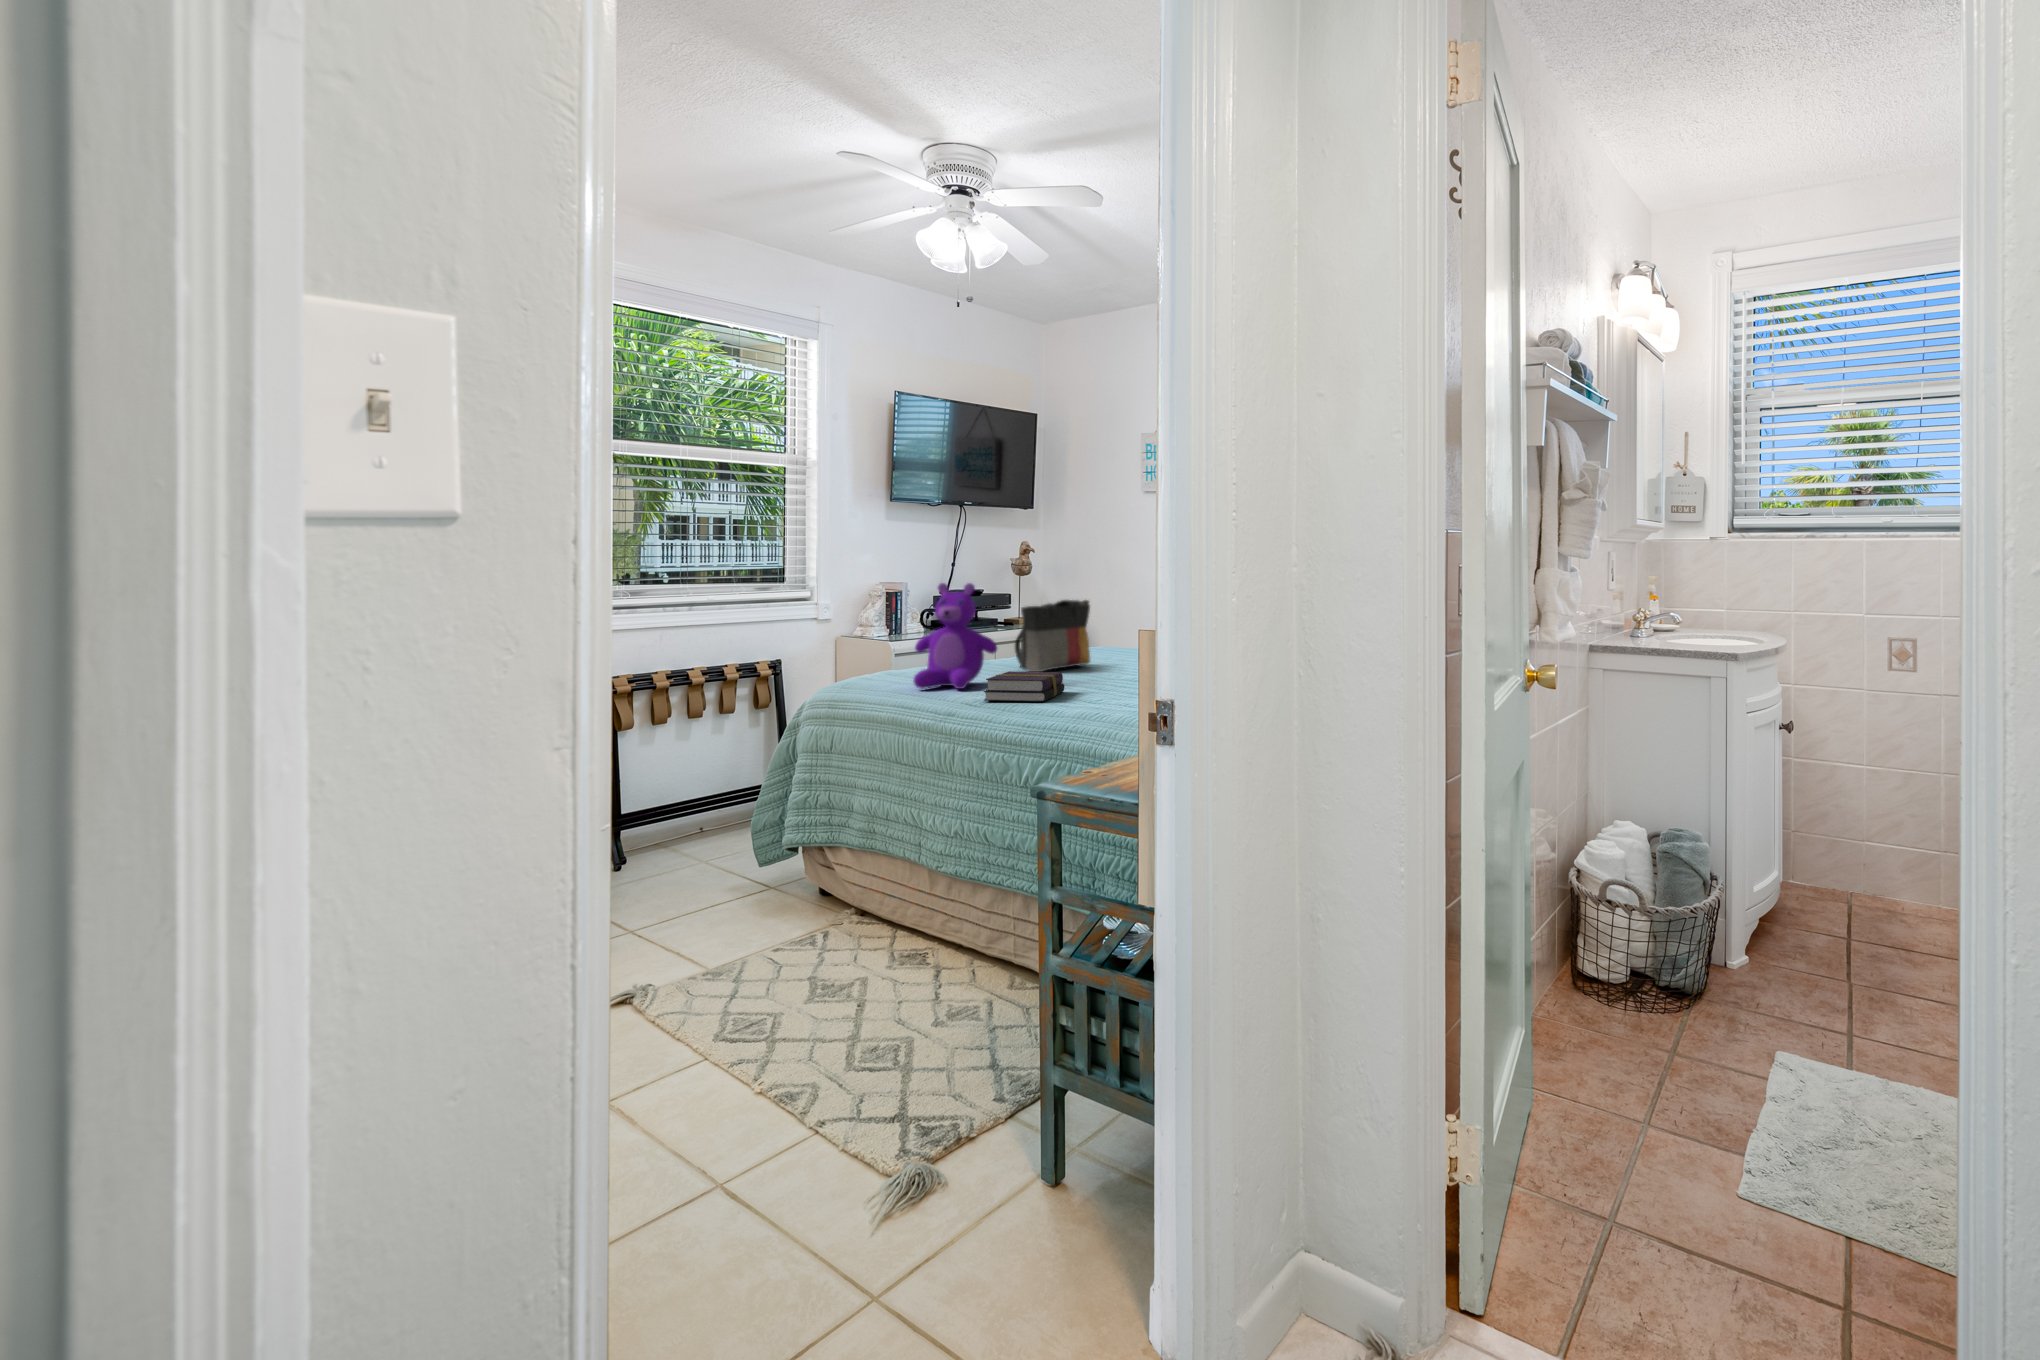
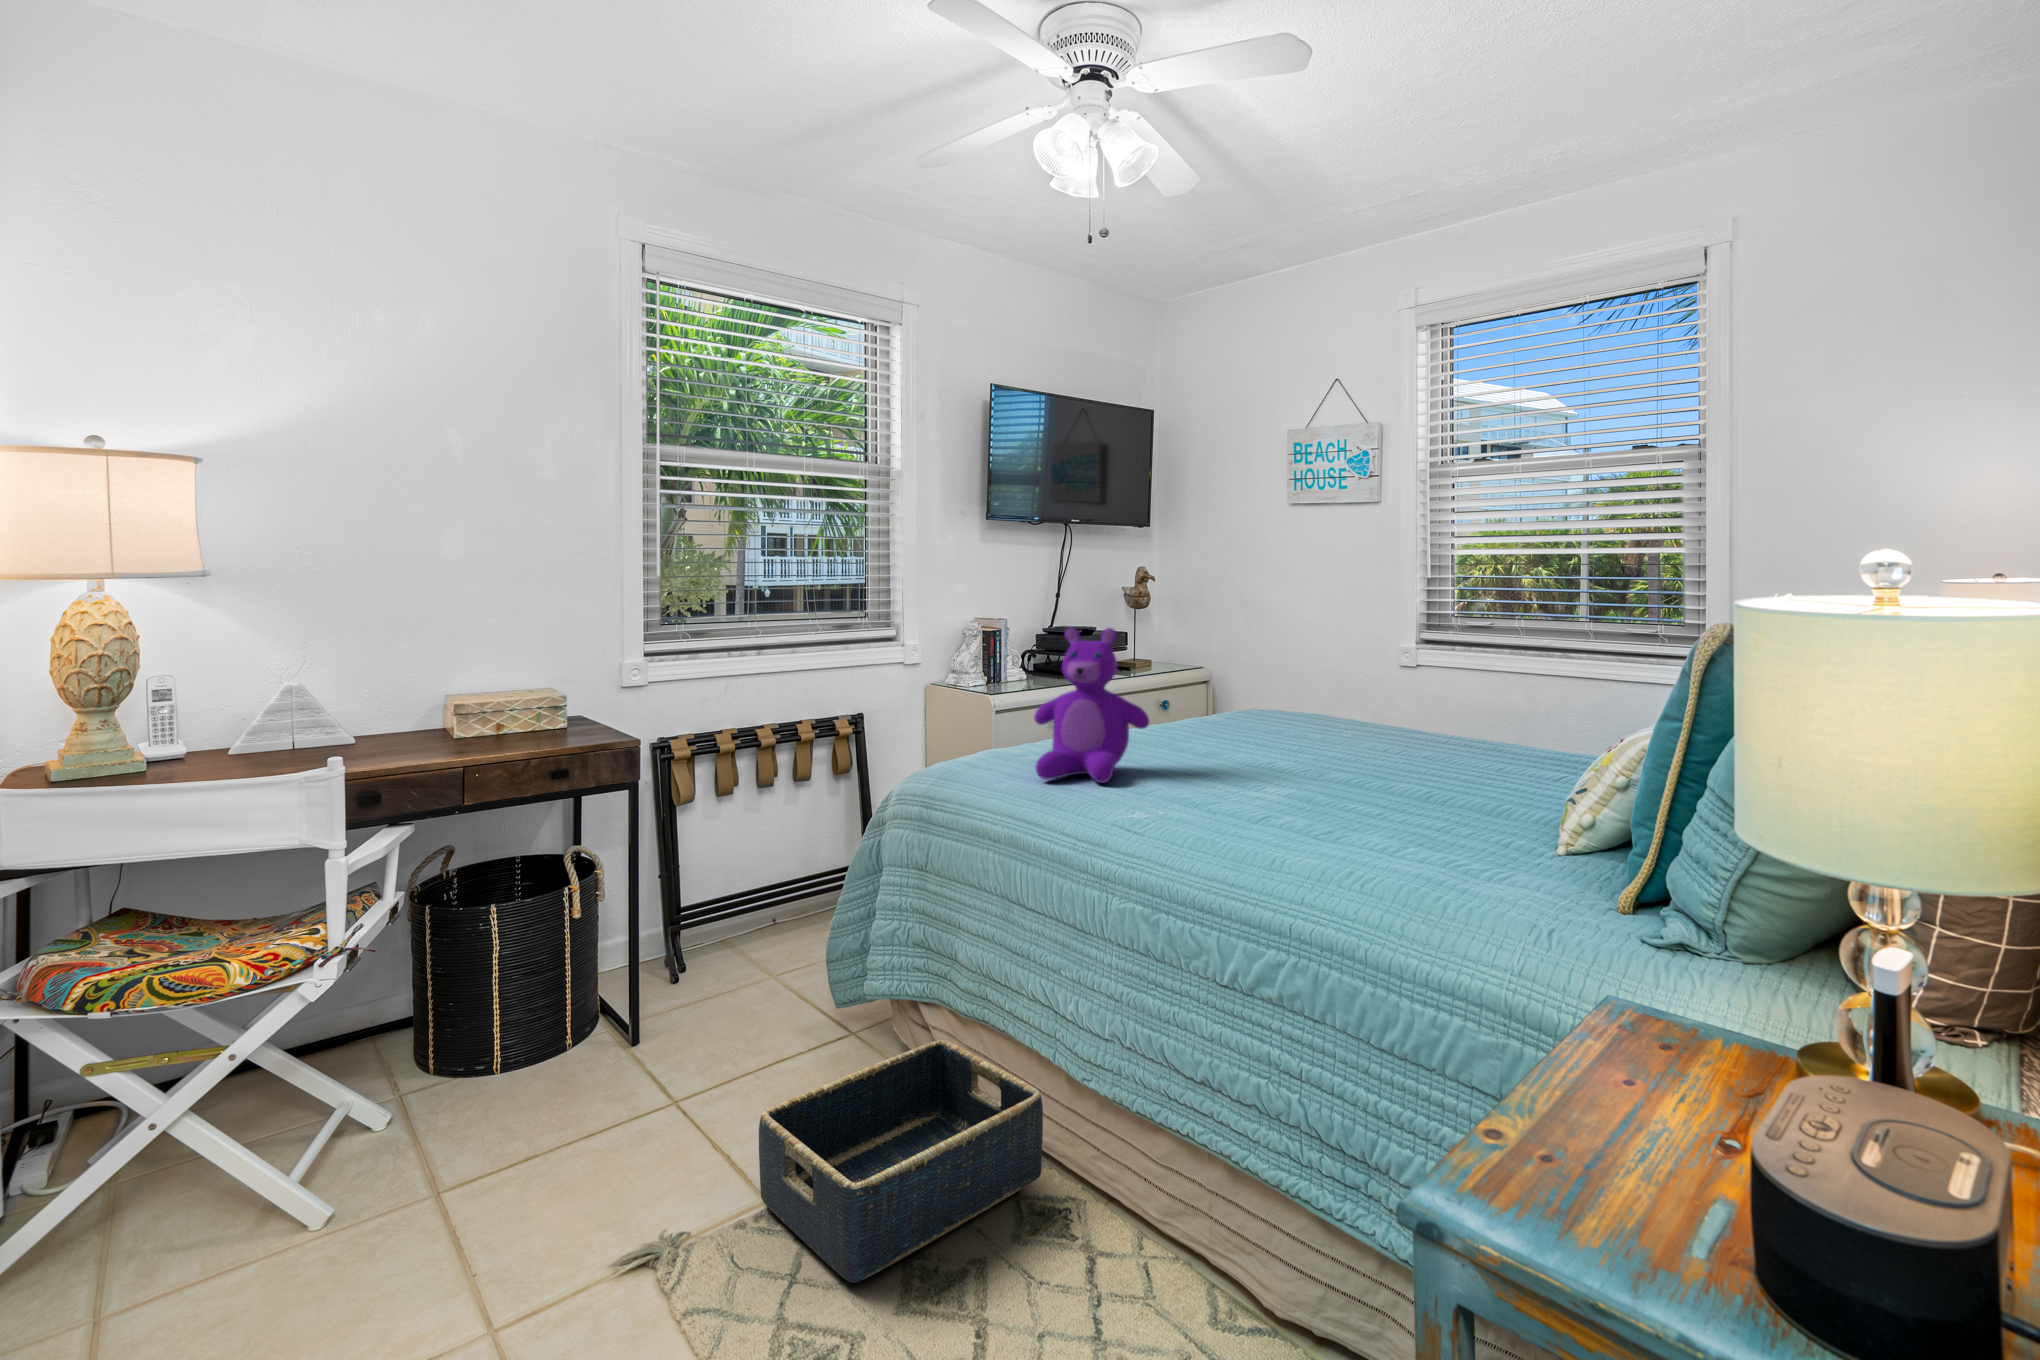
tote bag: present [1015,600,1090,671] -> none [1158,646,1260,748]
book: present [984,671,1064,702] -> none [1148,761,1259,819]
basket: none [710,868,911,992] -> present [759,1040,1043,1283]

